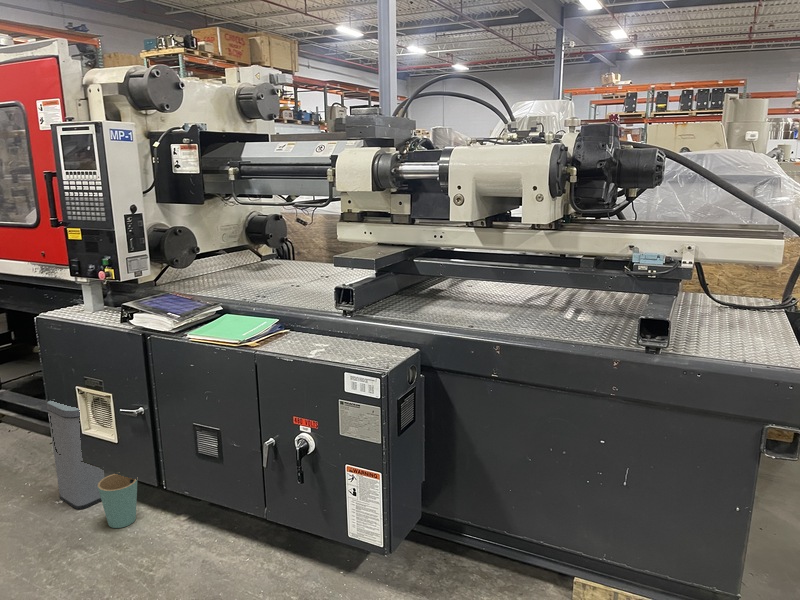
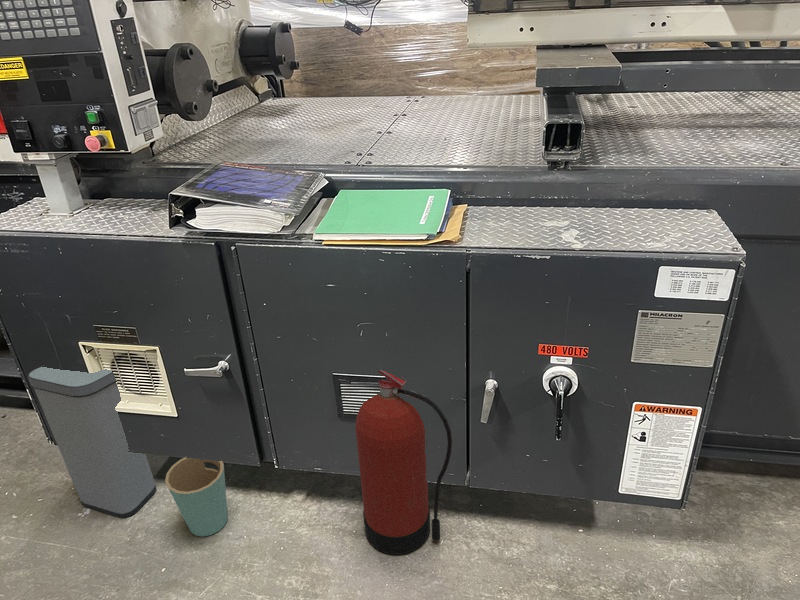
fire extinguisher: none [200,412,253,562] -> present [356,370,452,555]

